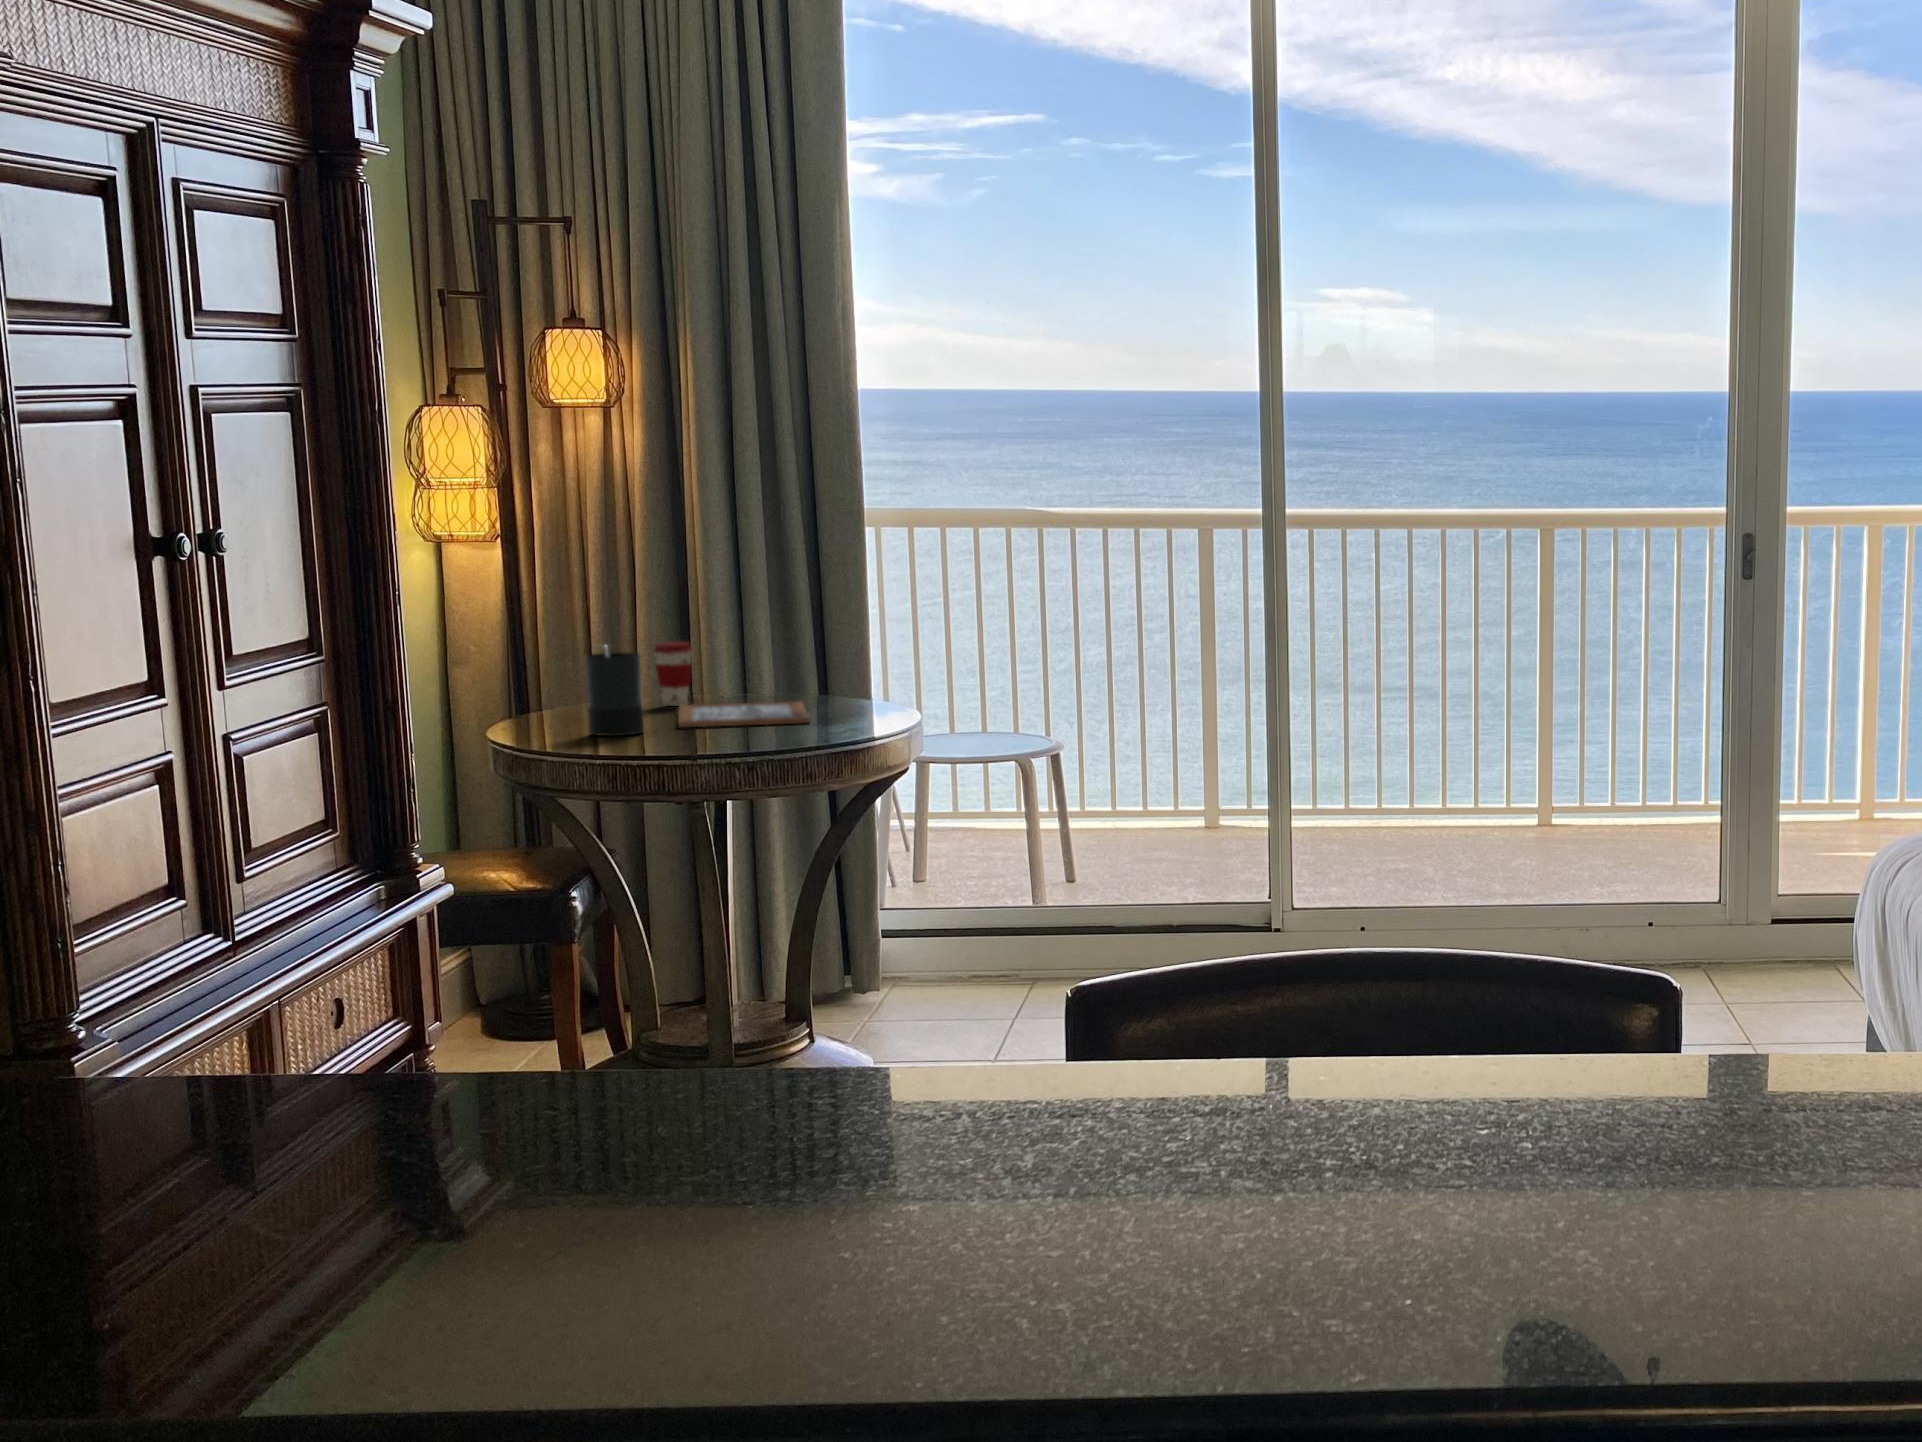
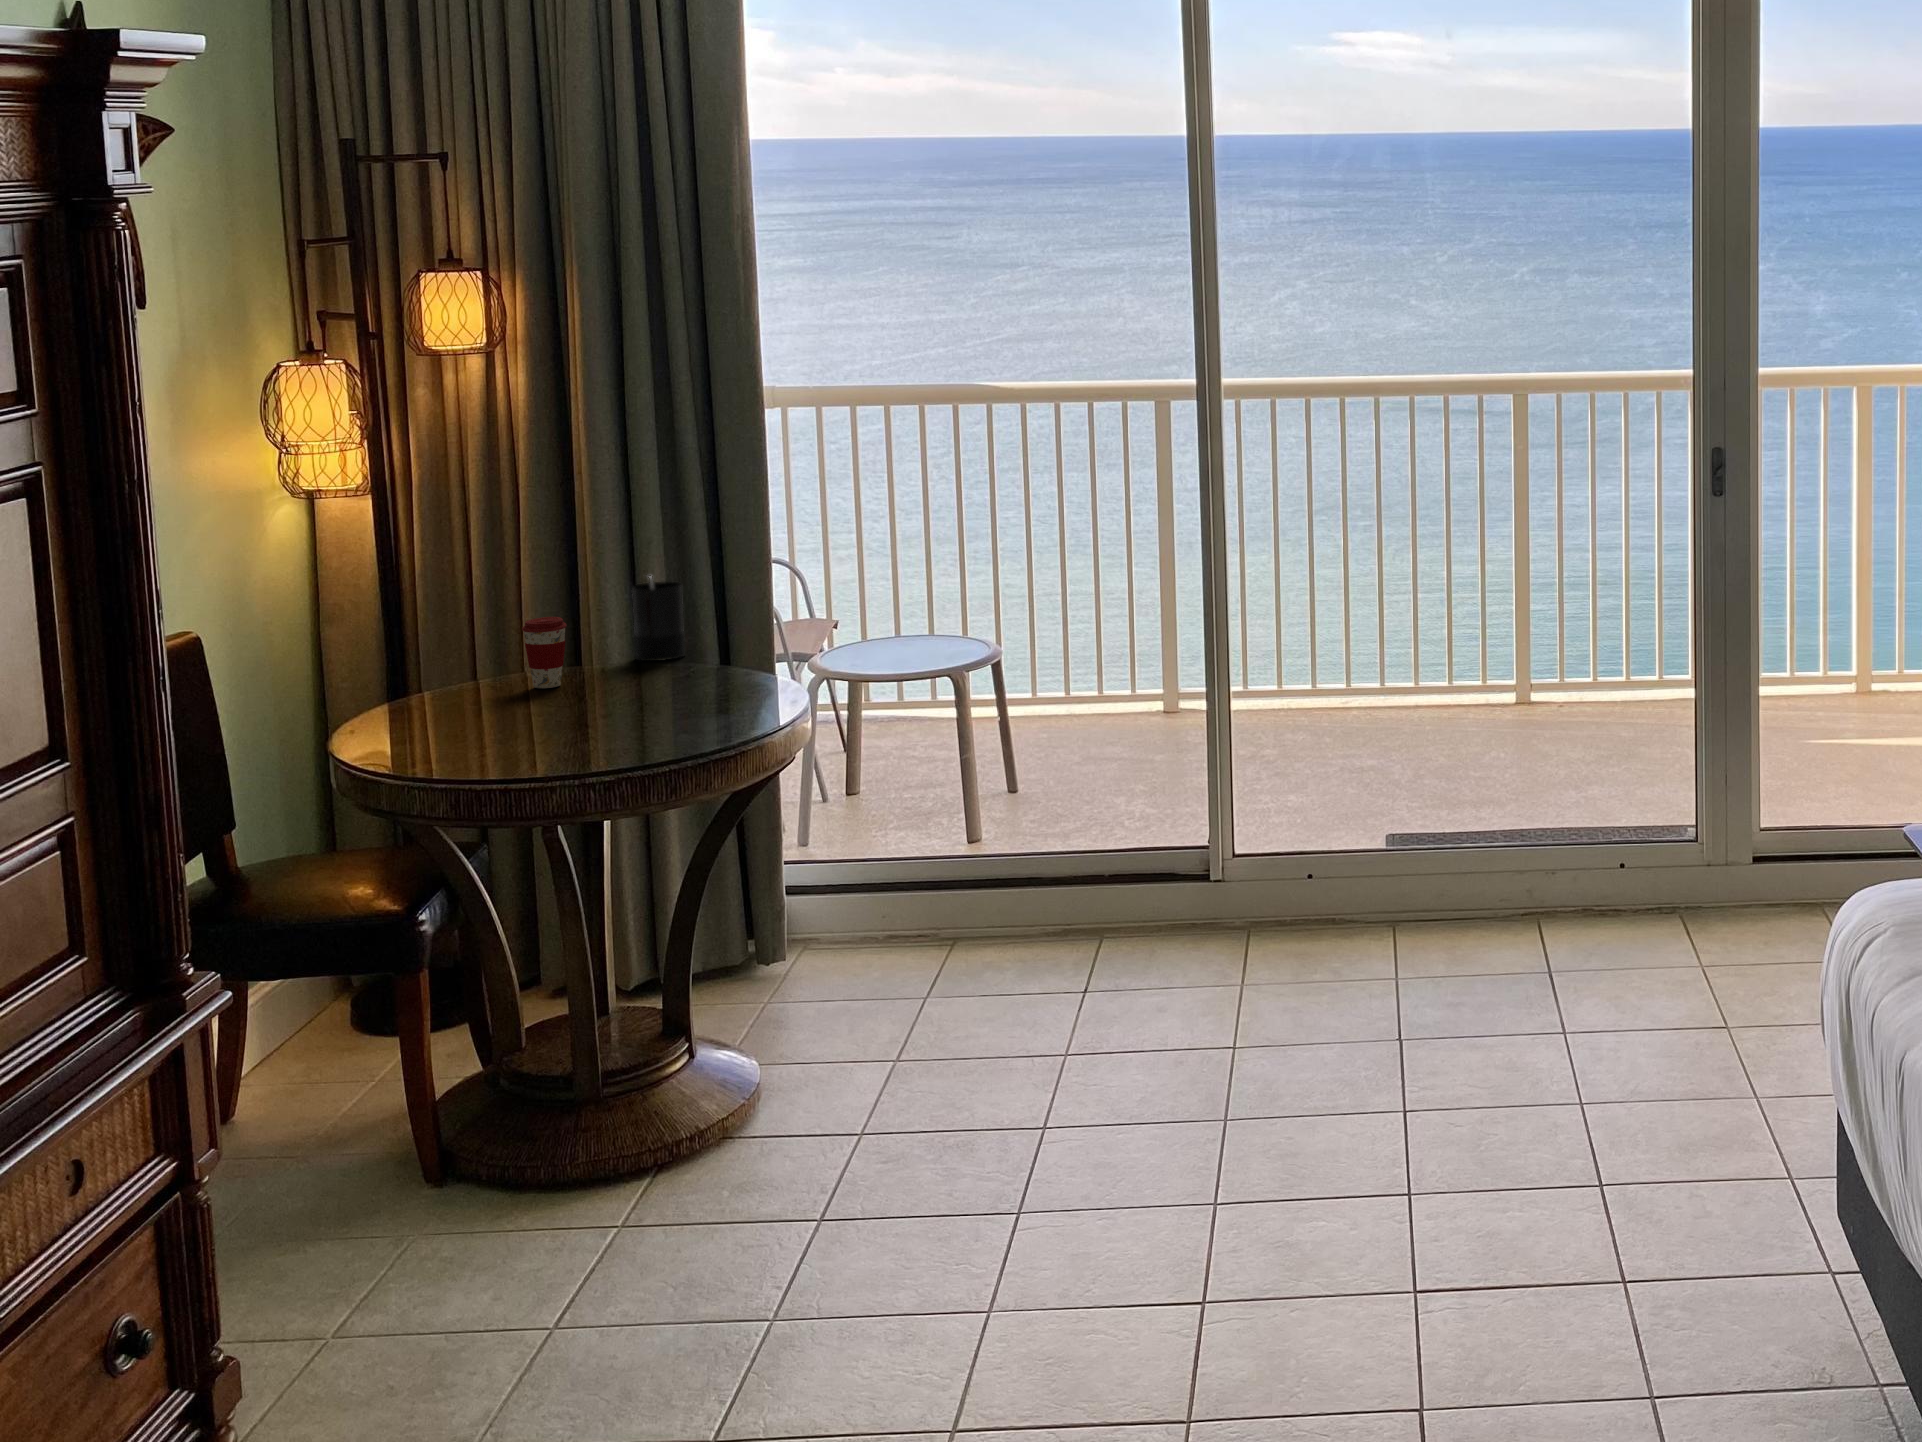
candle: present [585,647,644,736] -> present [632,578,685,661]
picture frame: present [678,702,810,727] -> none [534,683,684,734]

